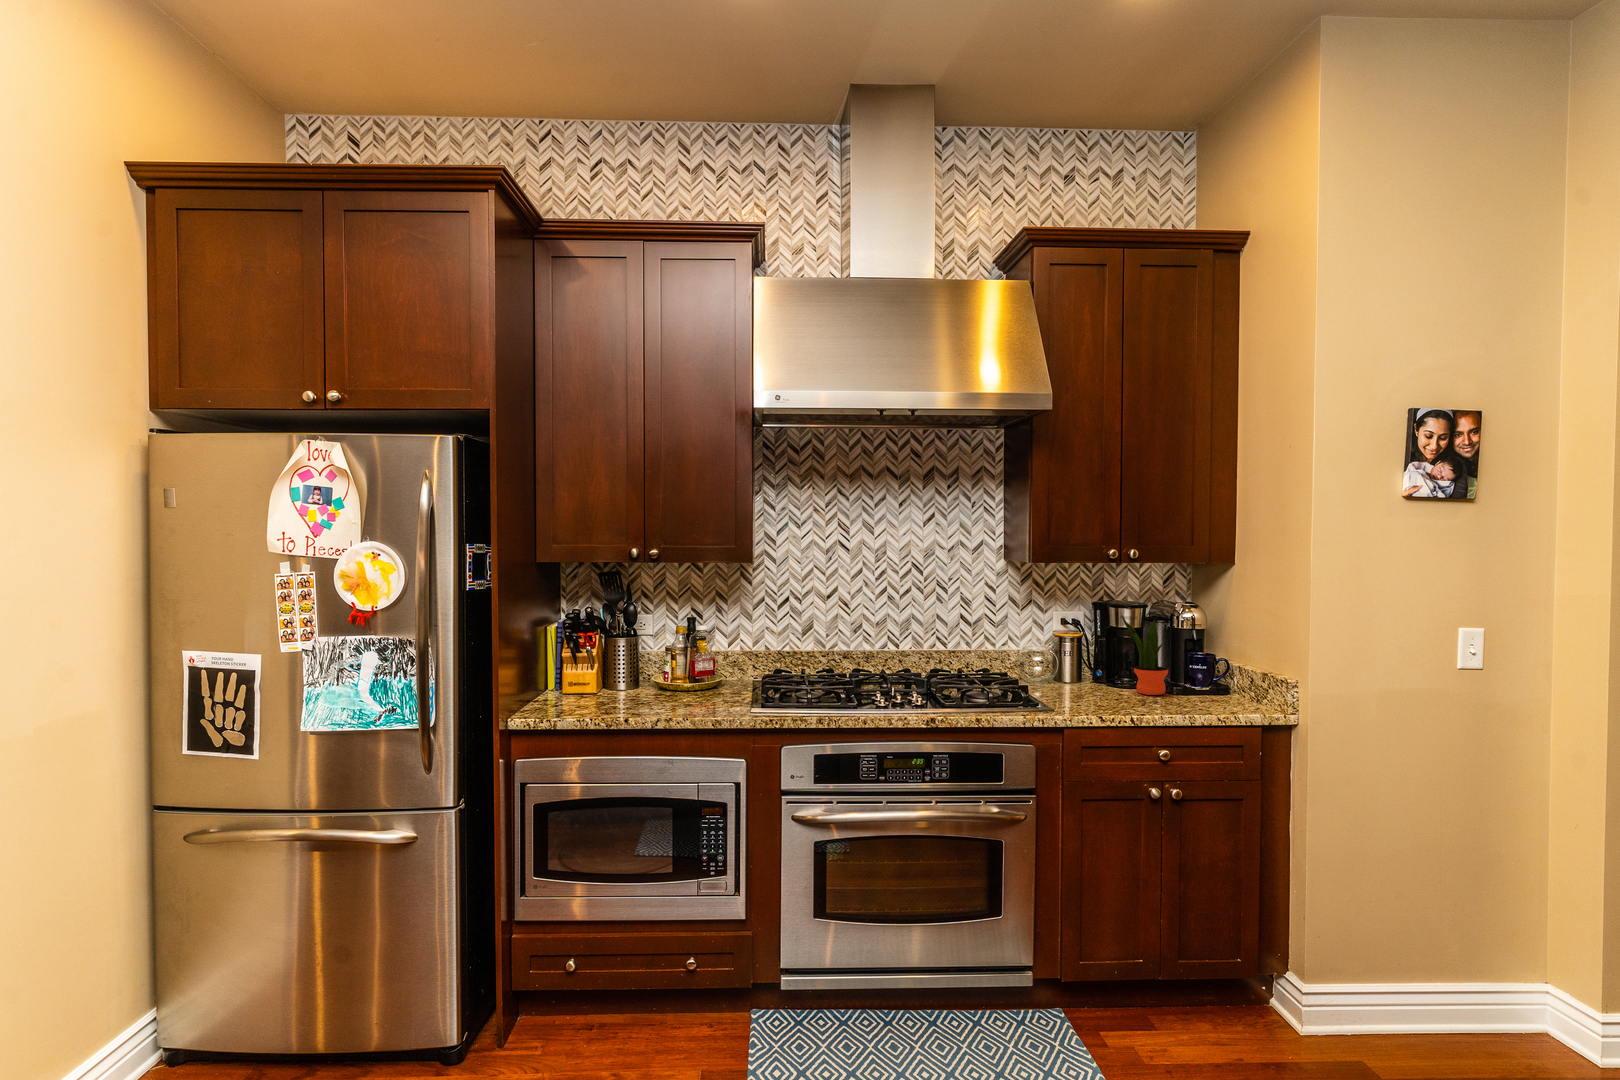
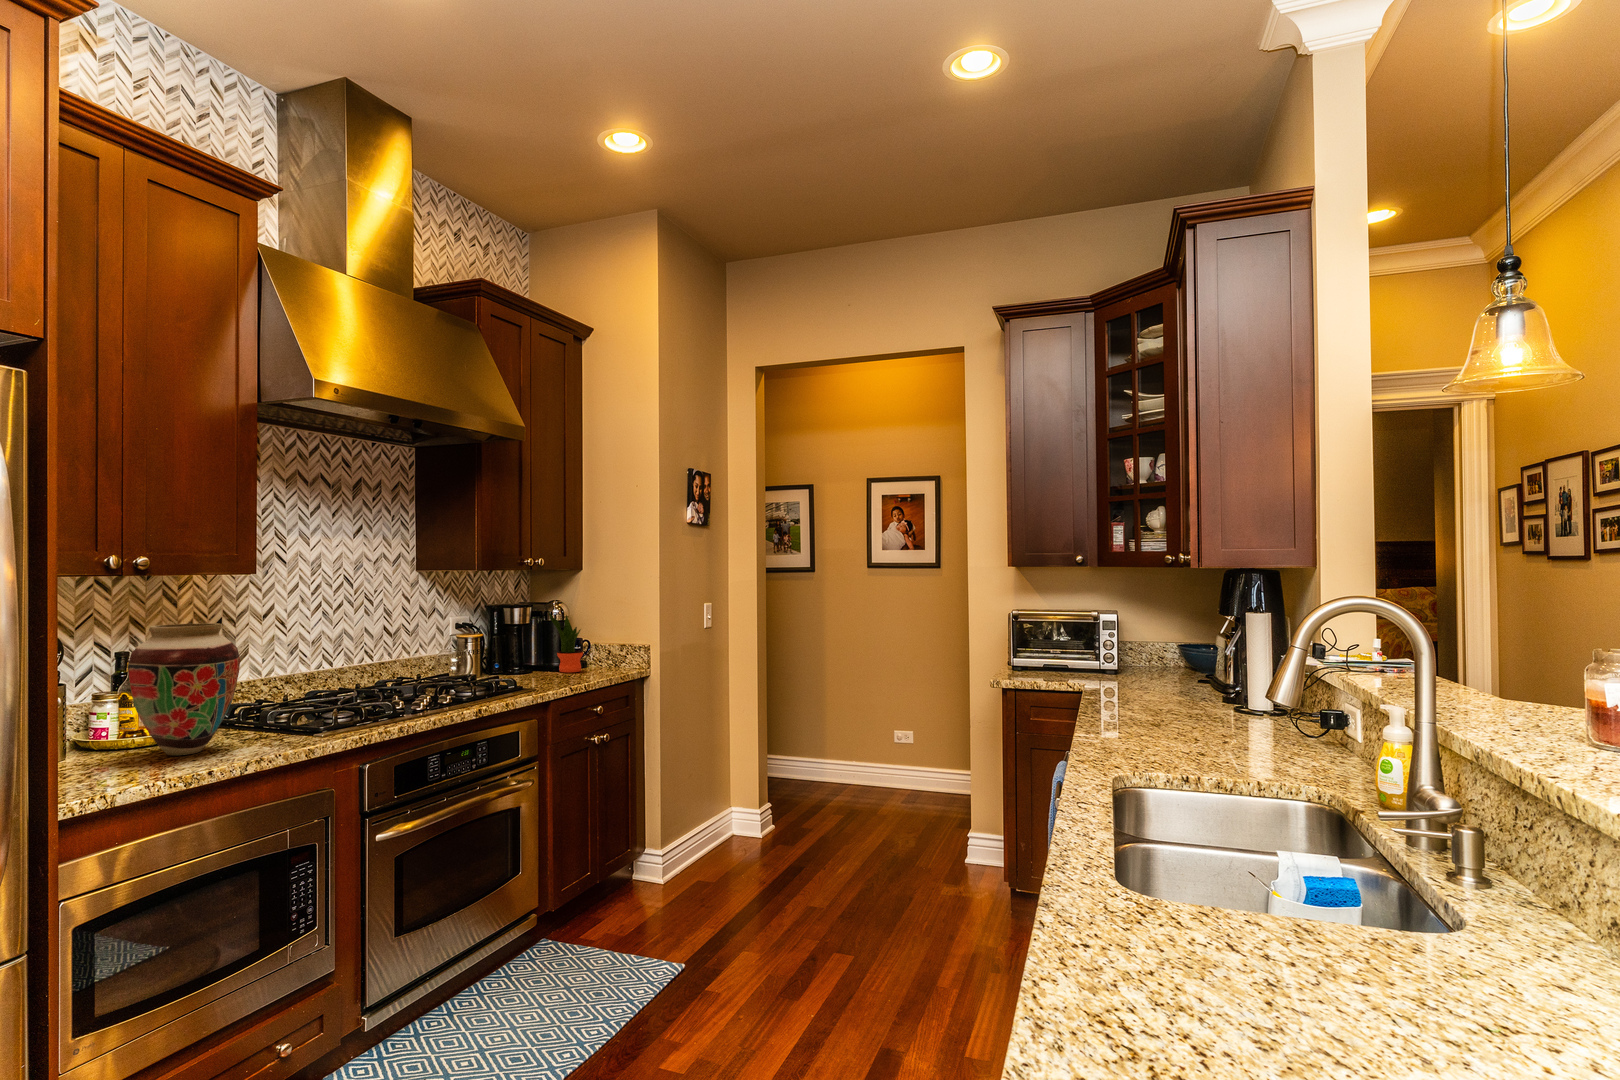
vase: none [620,601,692,703] -> present [127,623,240,755]

